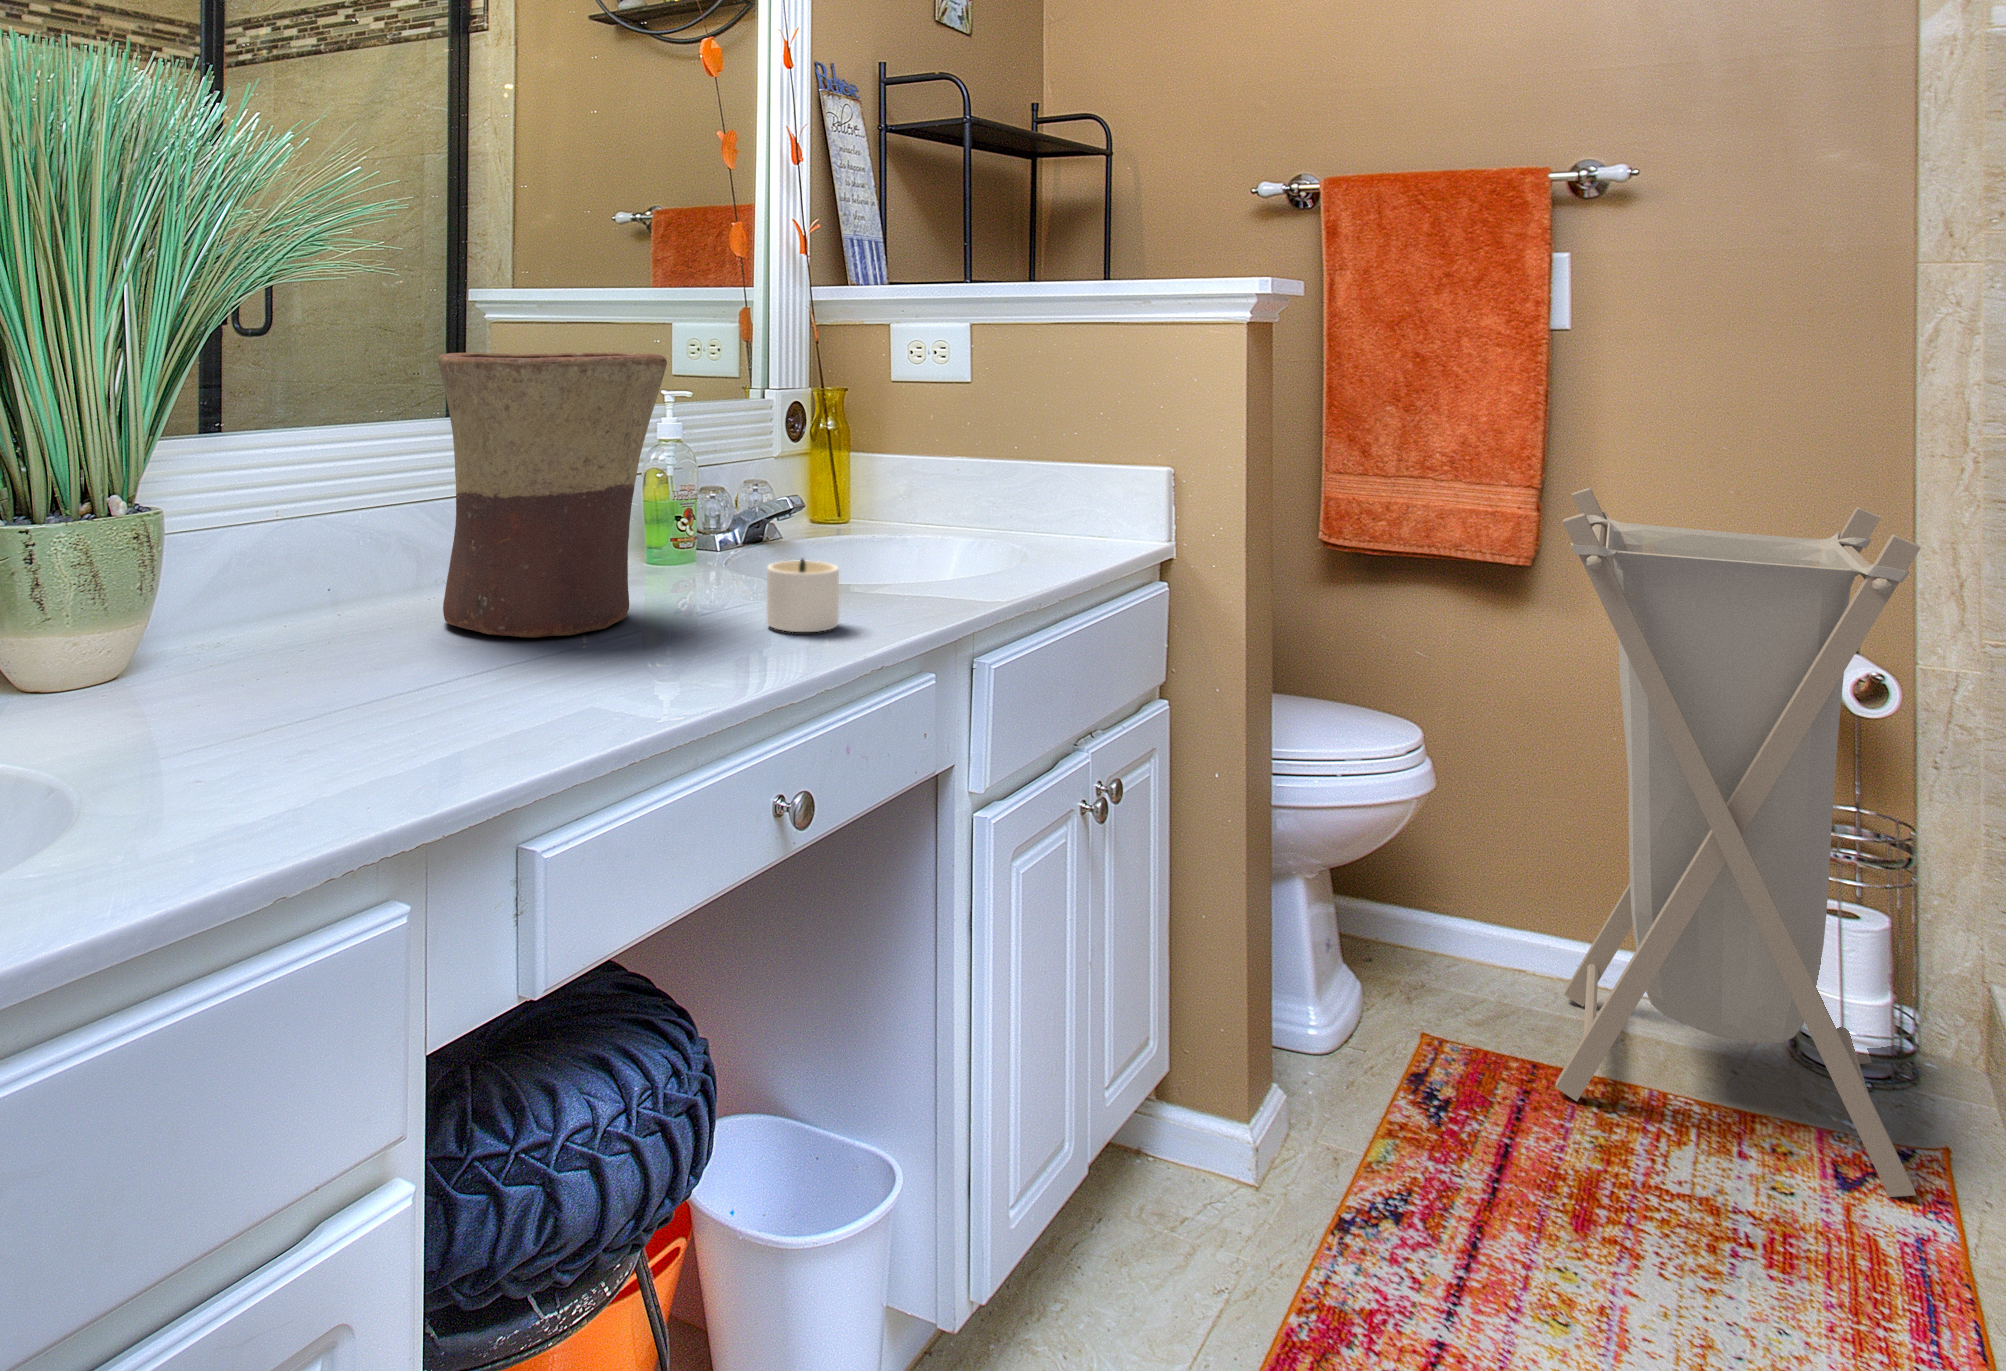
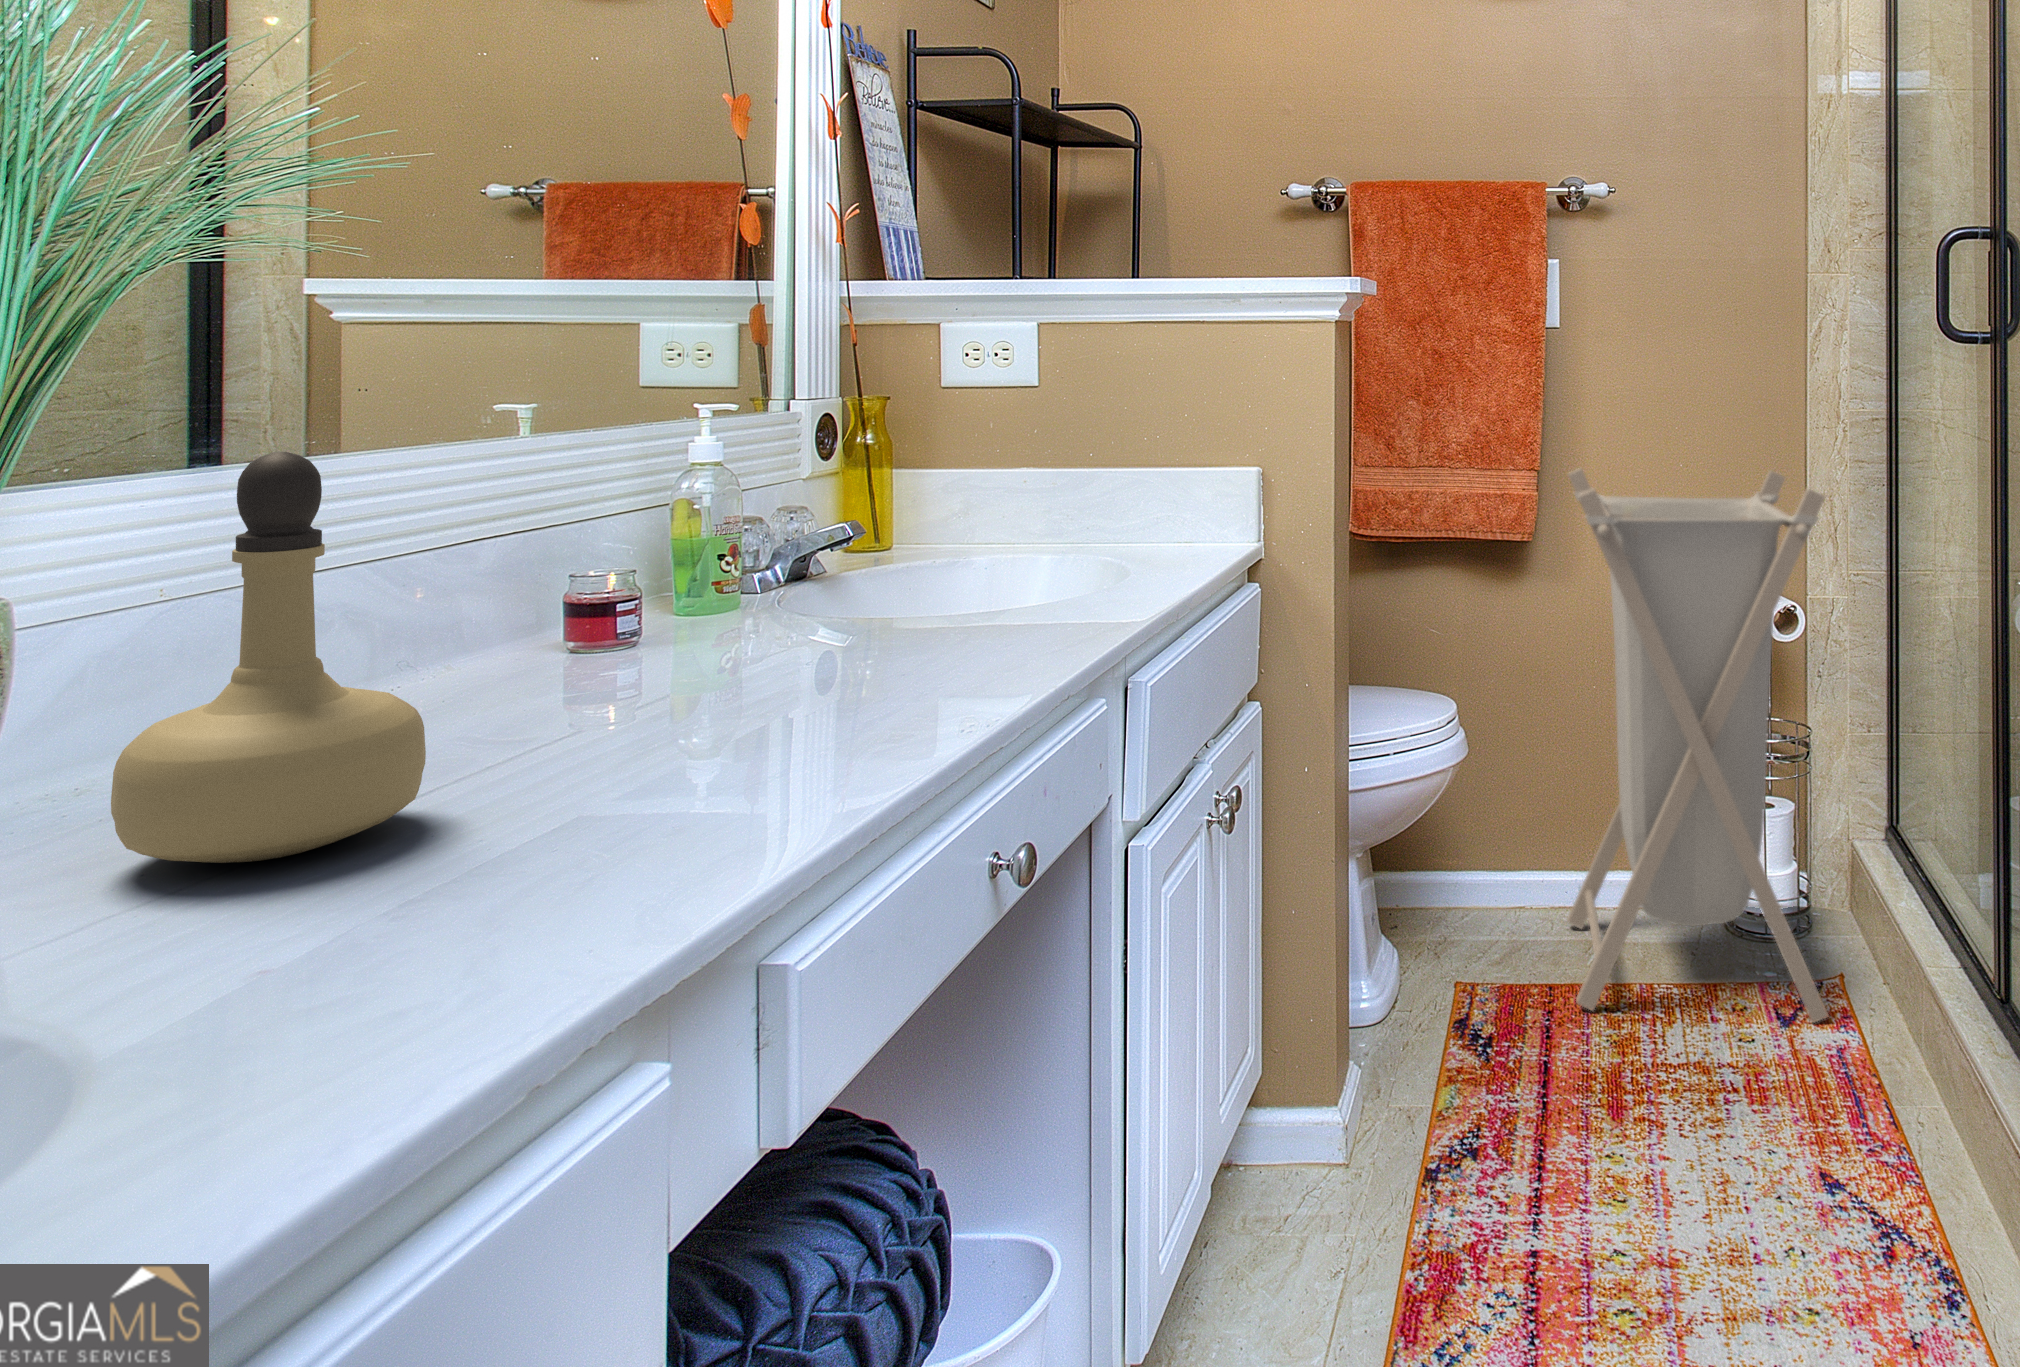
flower pot: present [438,353,667,637] -> none [422,353,757,721]
perfume bottle: none [204,426,385,711] -> present [111,452,426,863]
candle: present [767,558,839,632] -> none [893,584,1017,669]

